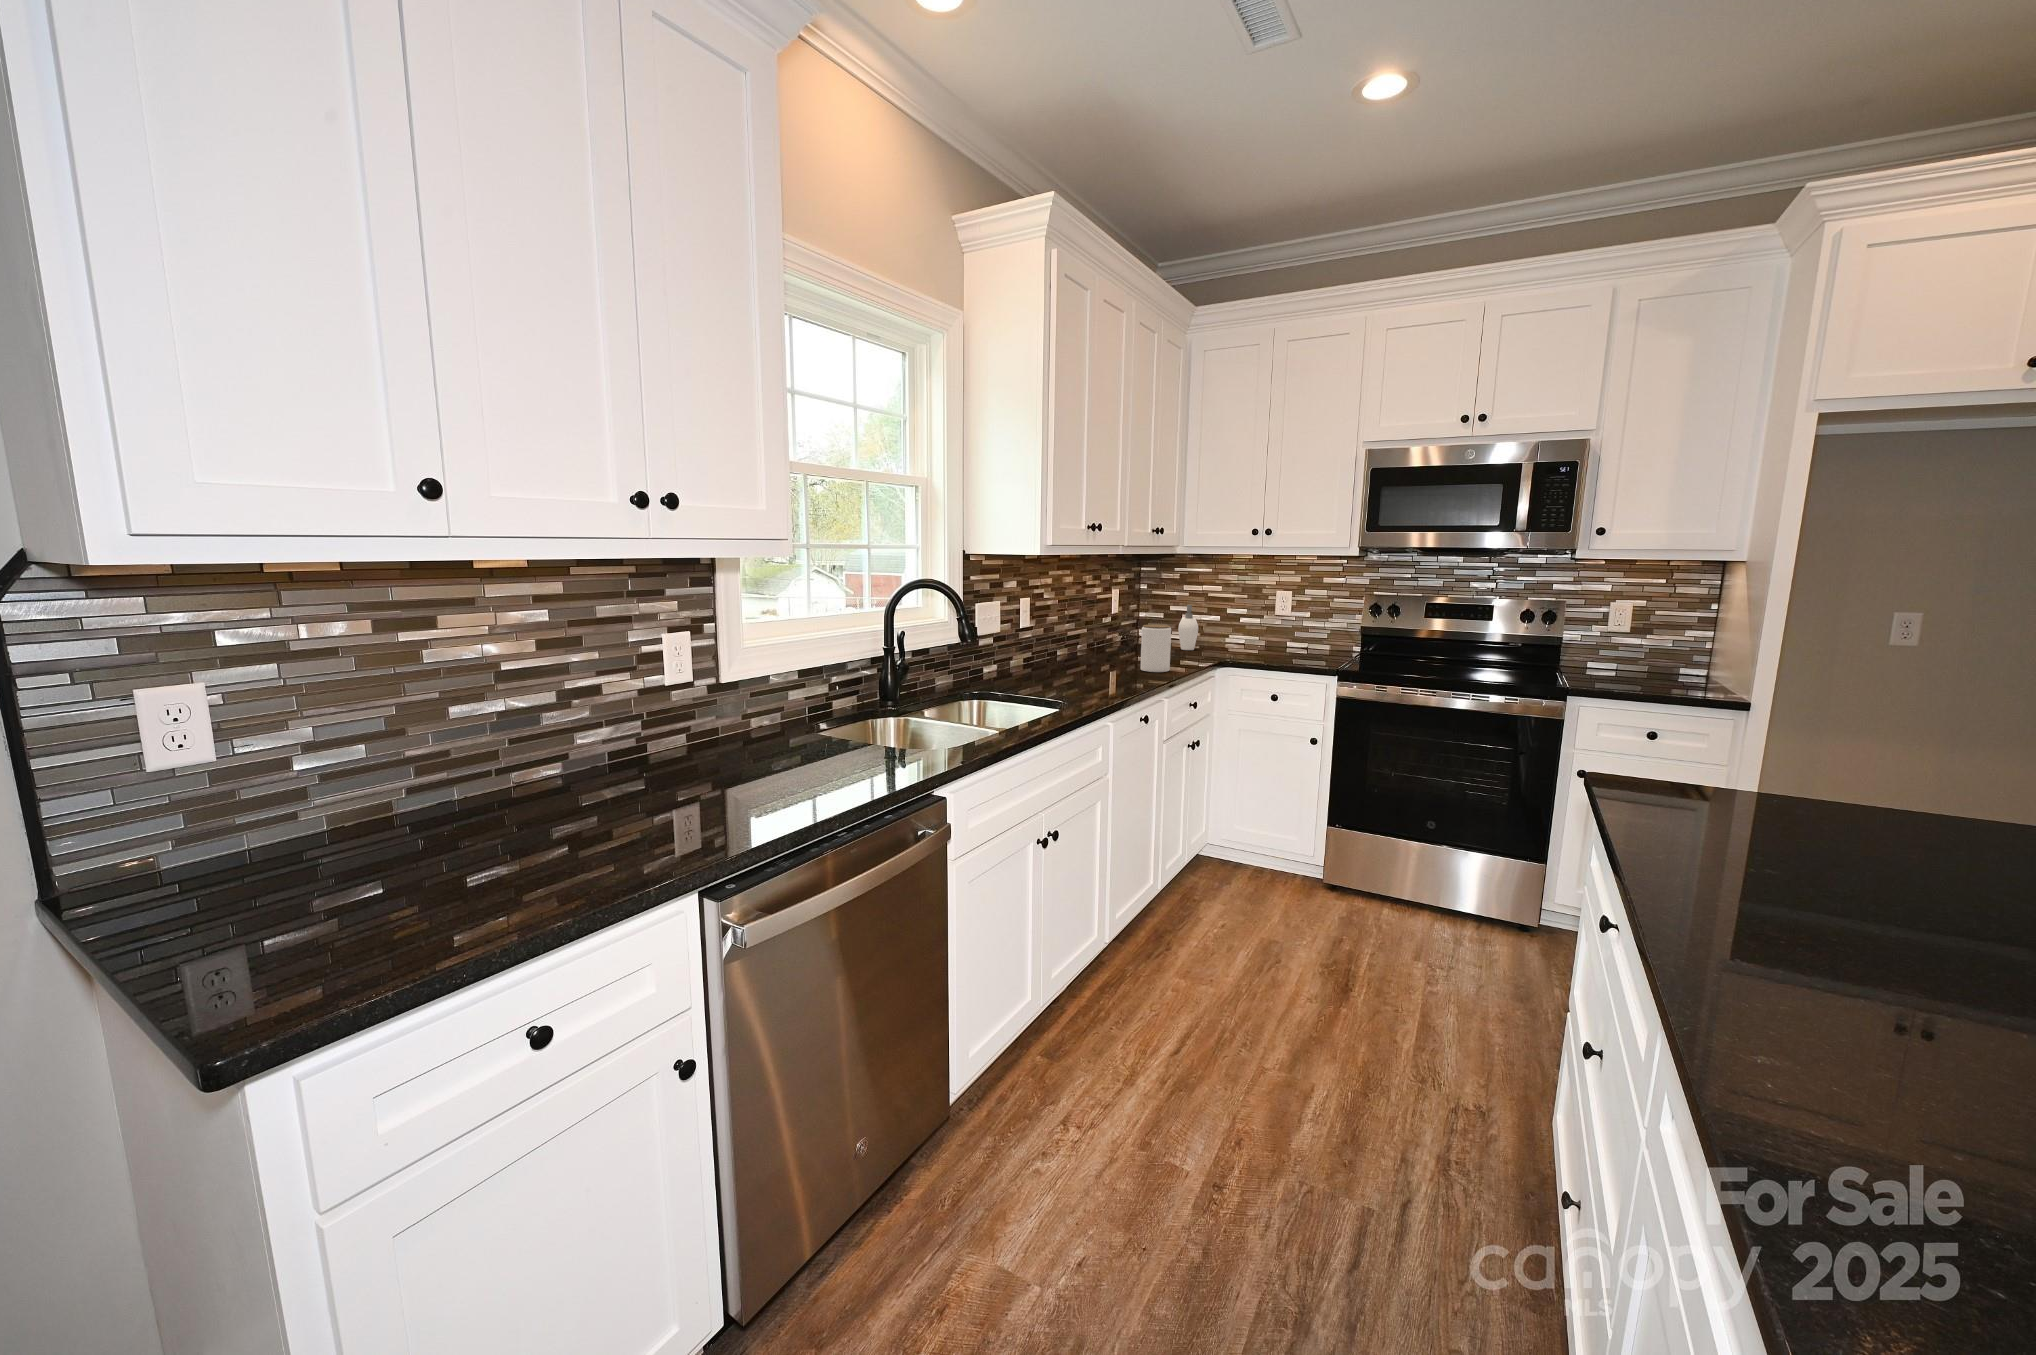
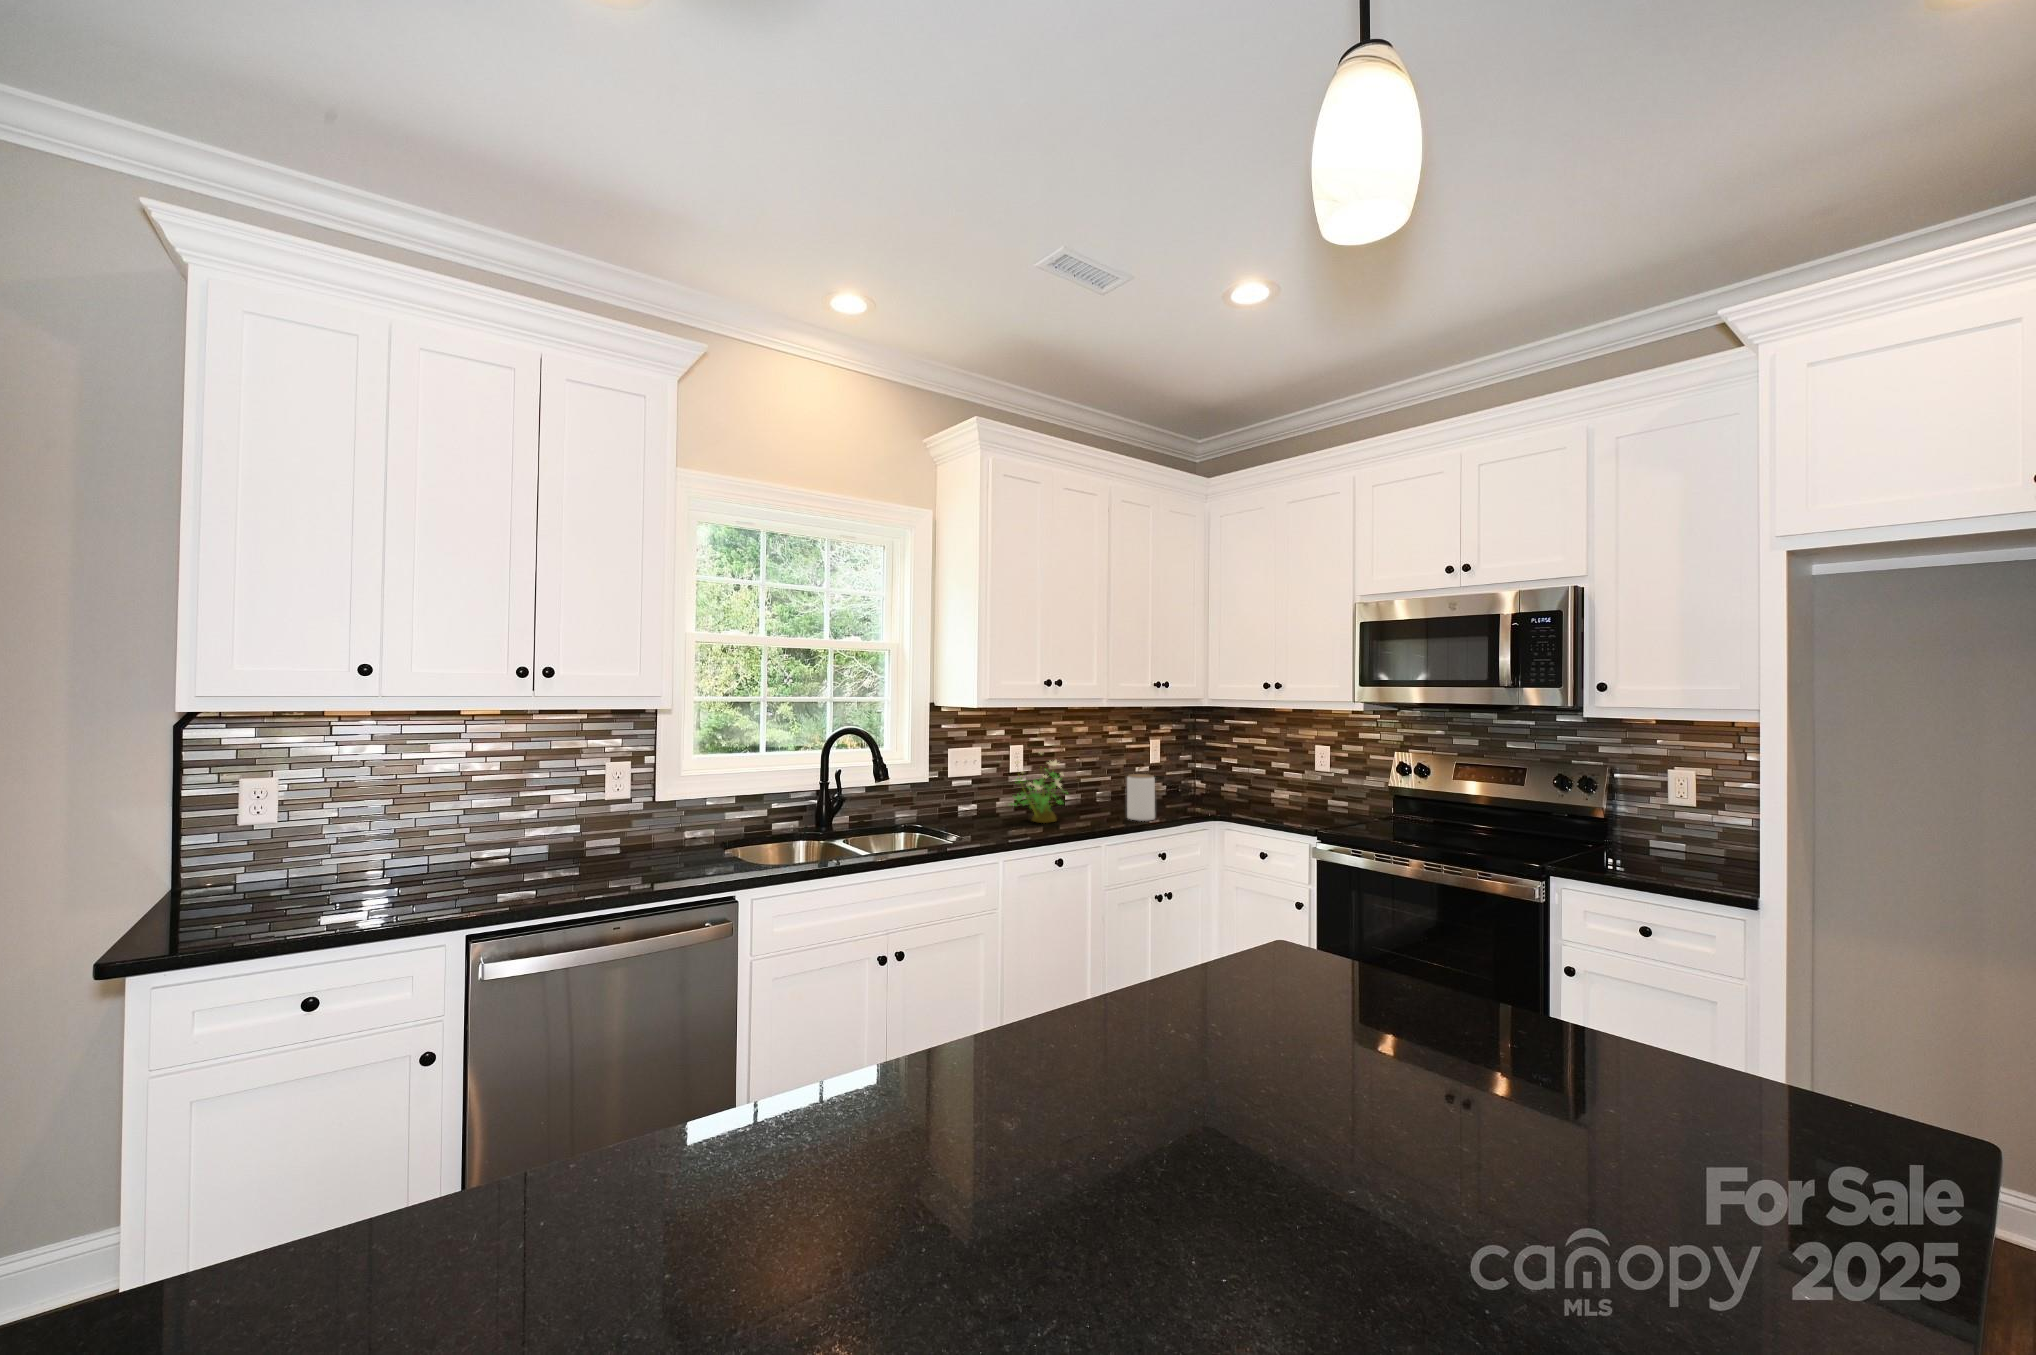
potted plant: none [1043,604,1101,680] -> present [1011,752,1064,823]
soap dispenser: present [1178,605,1198,650] -> none [1223,757,1244,803]

